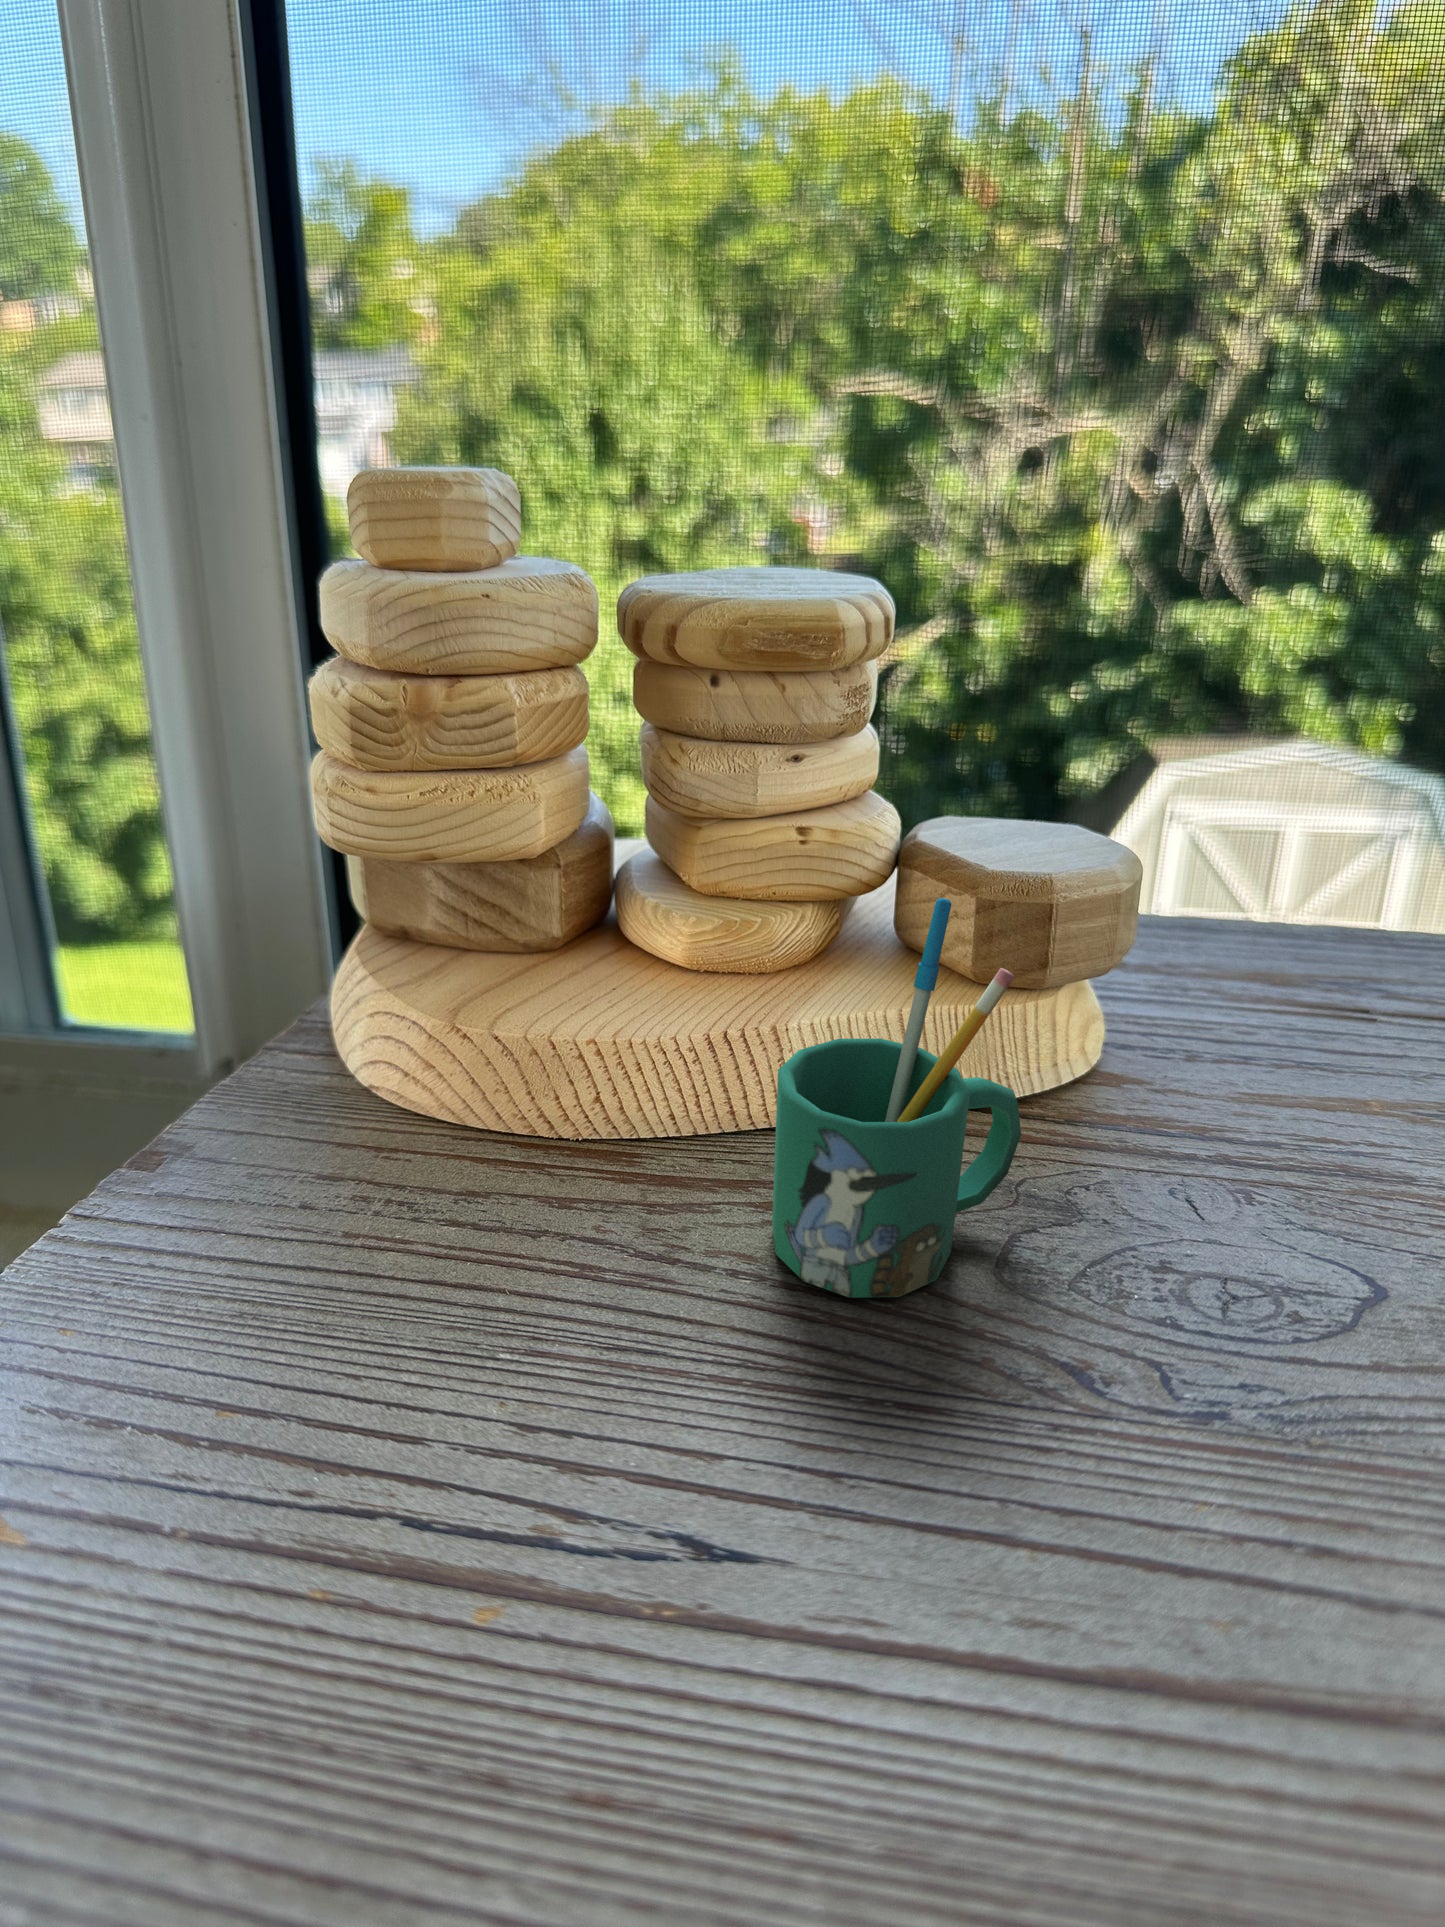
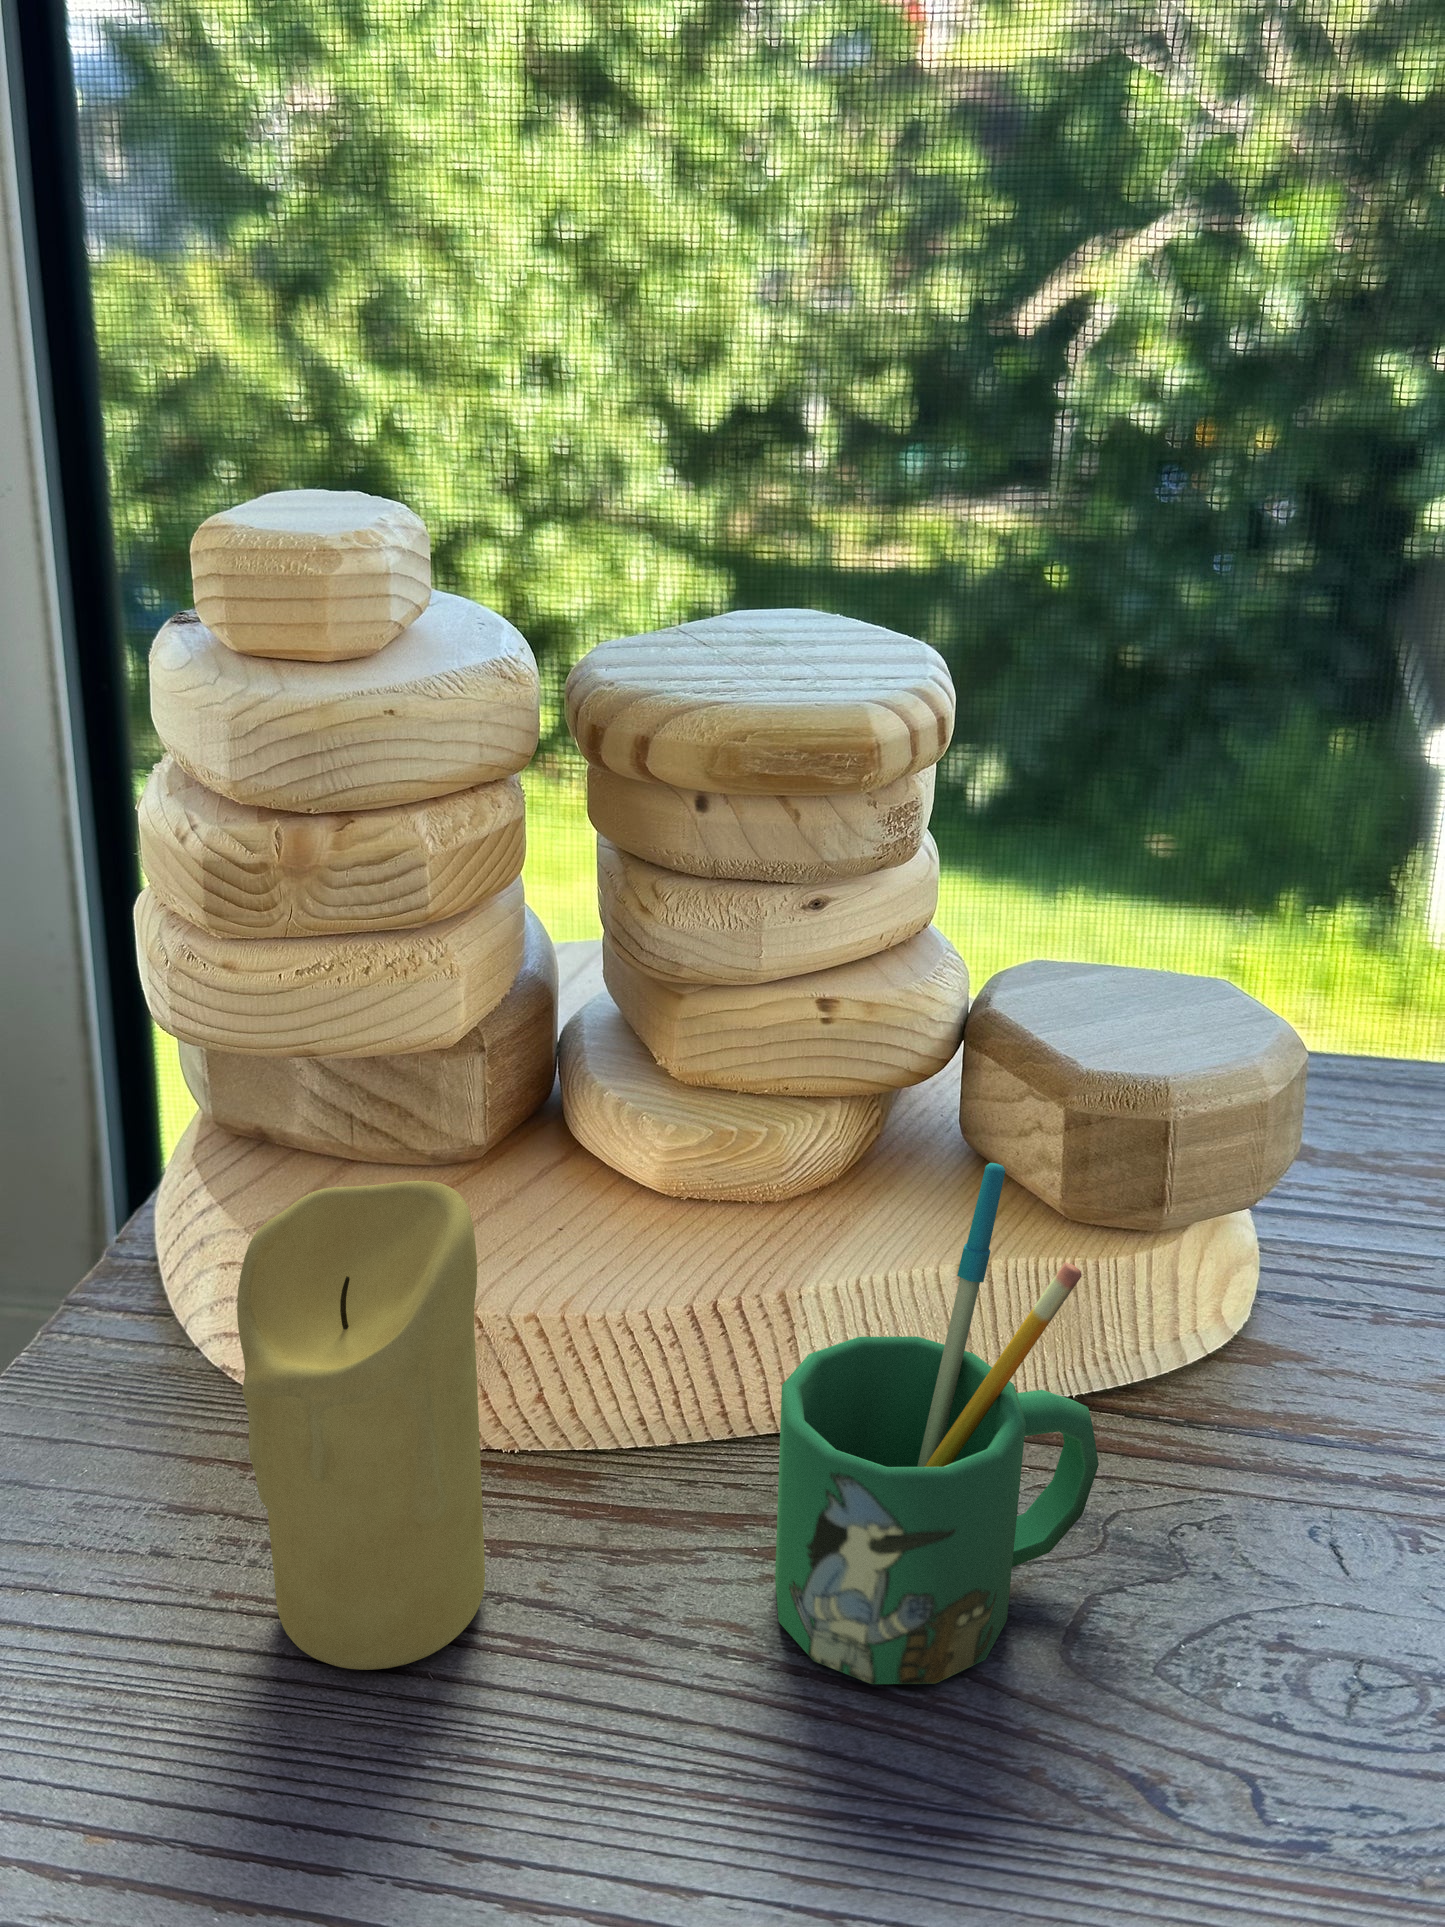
candle: none [350,909,550,1288] -> present [237,1181,485,1670]

